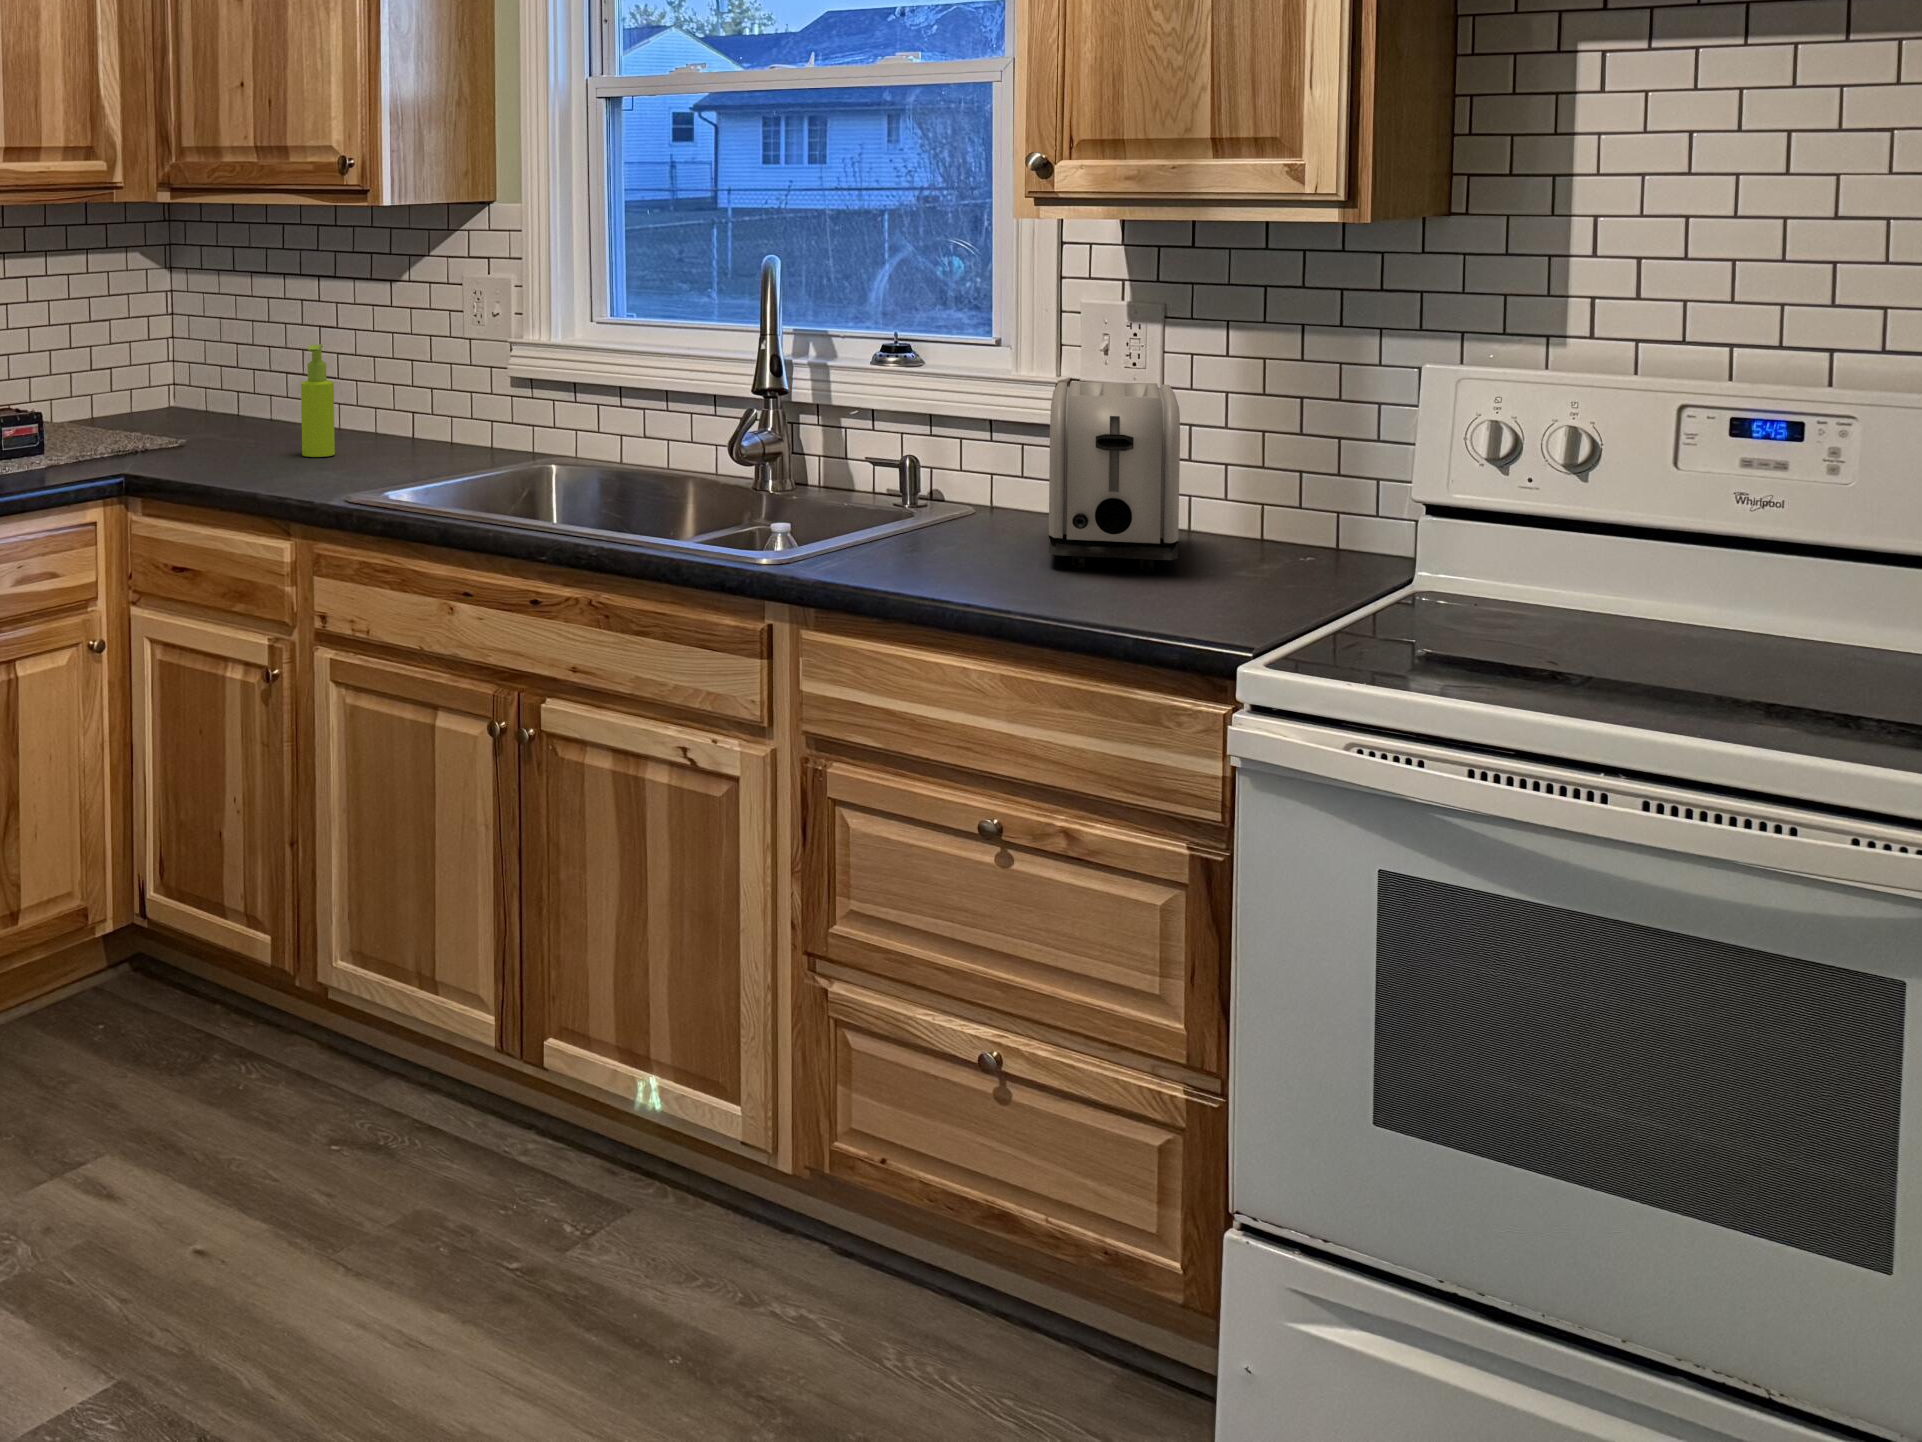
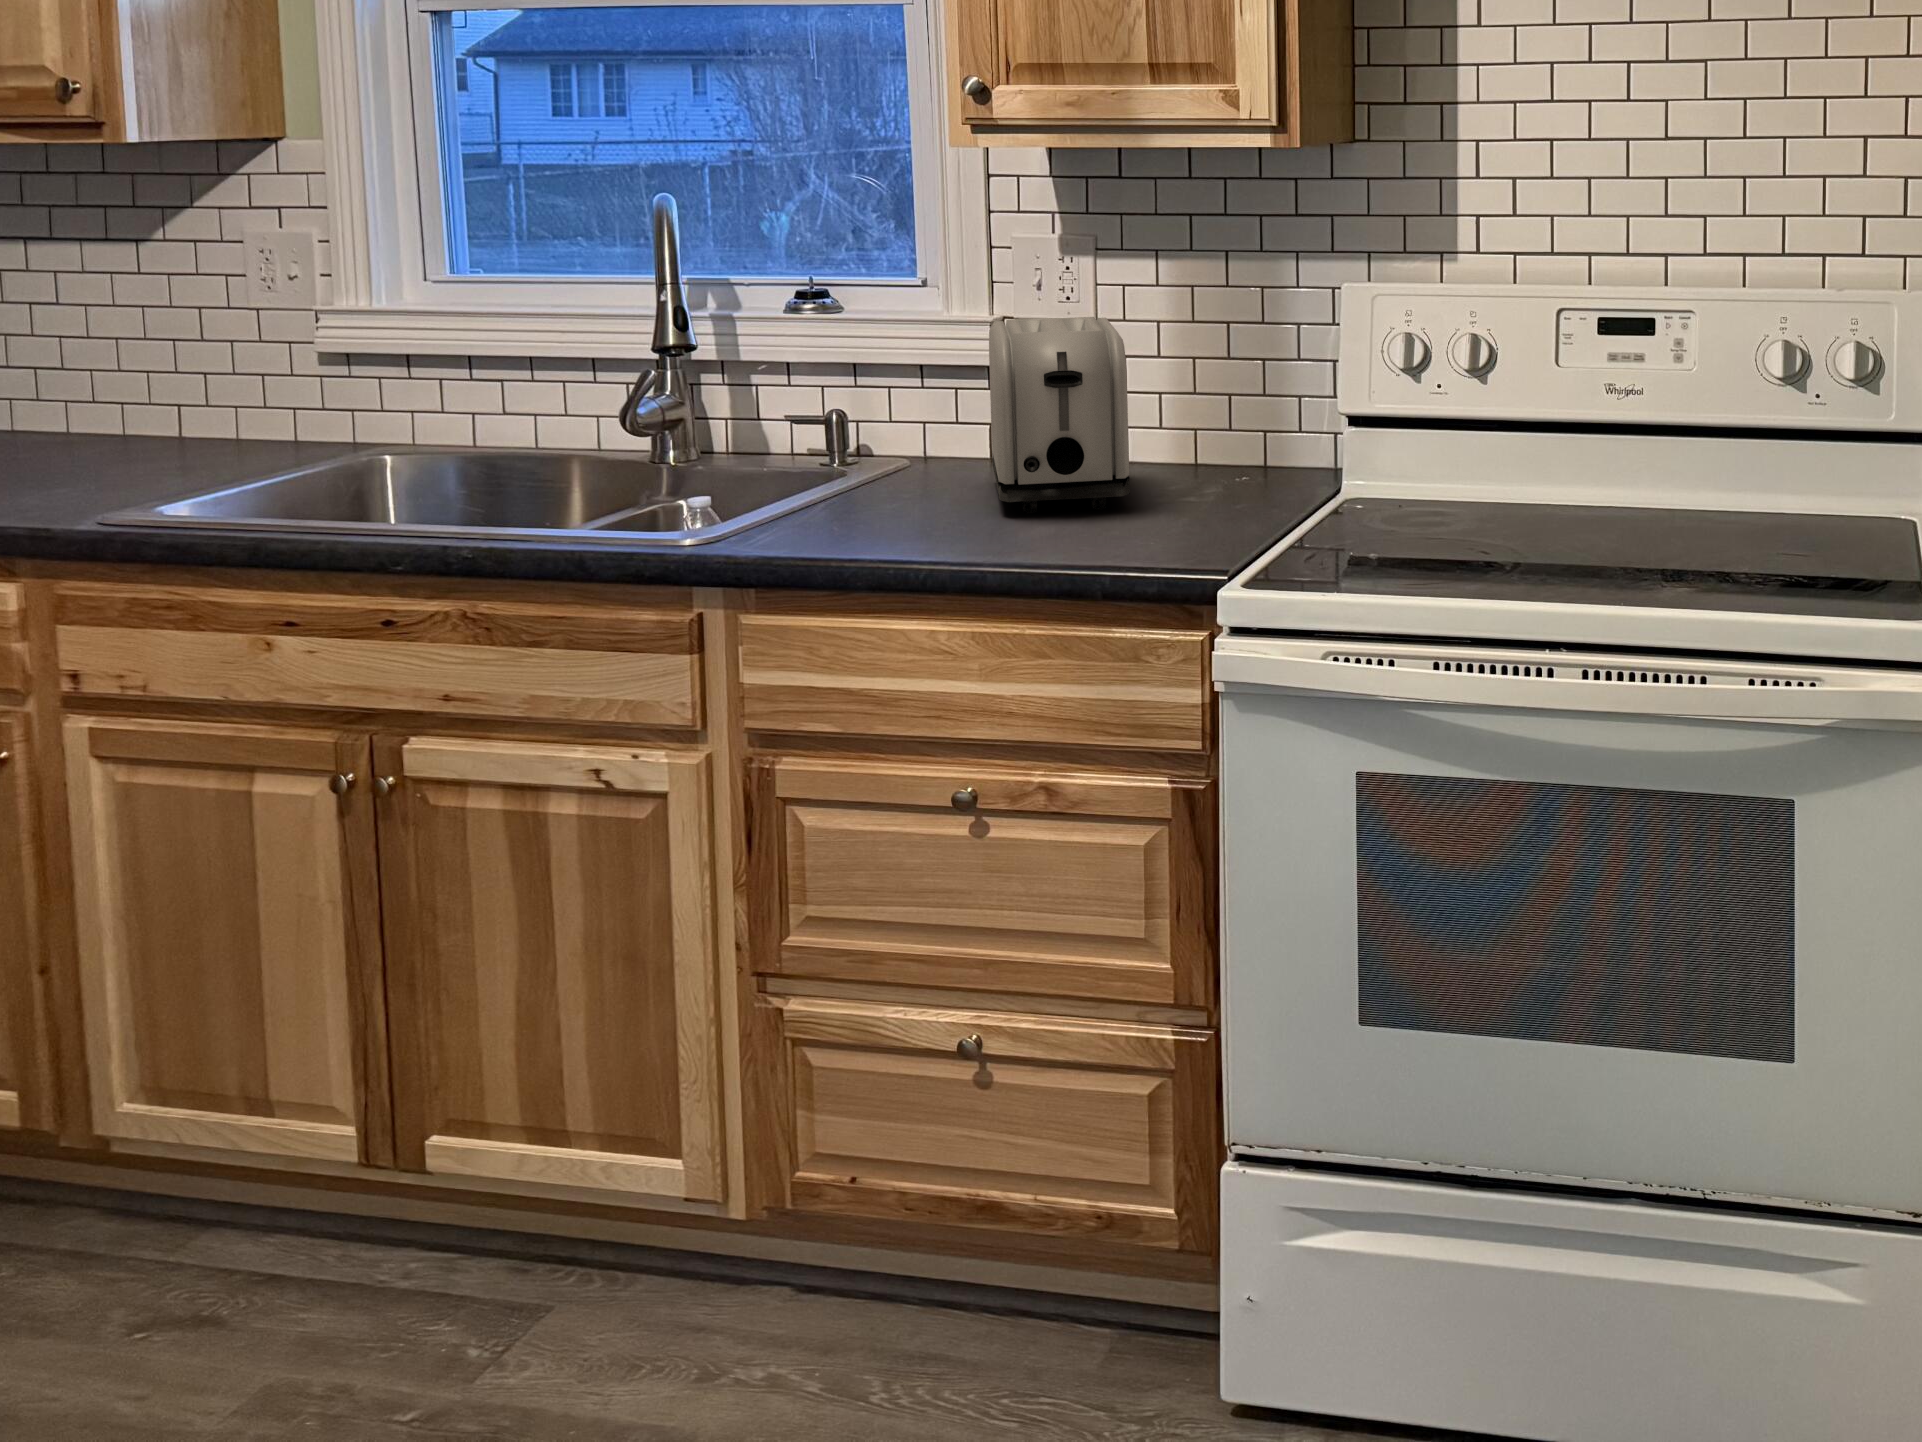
soap dispenser: present [301,345,335,457] -> none [13,326,71,472]

